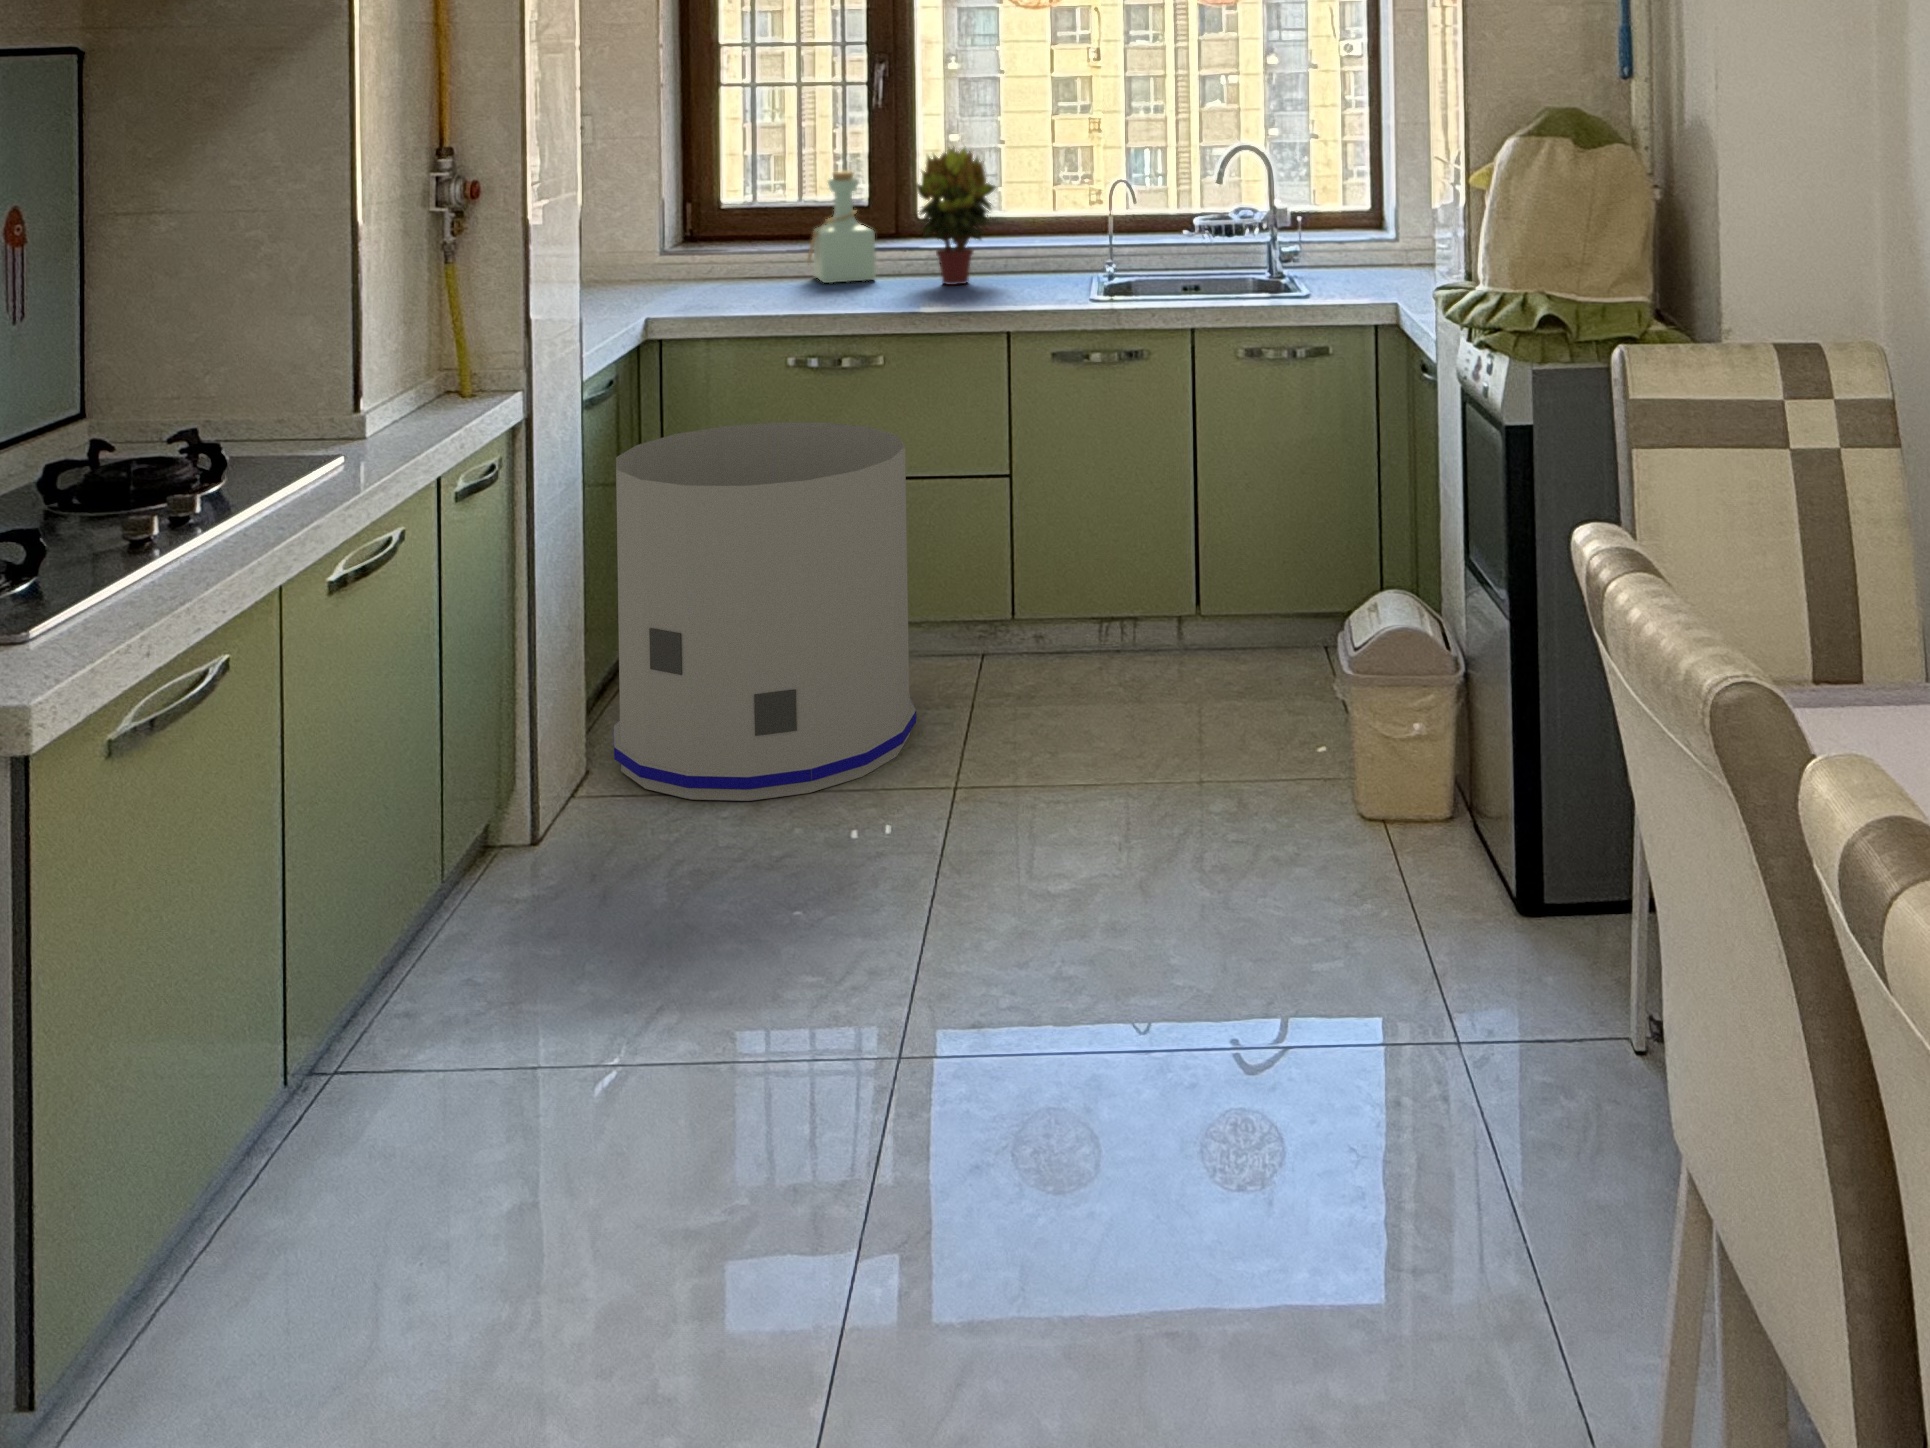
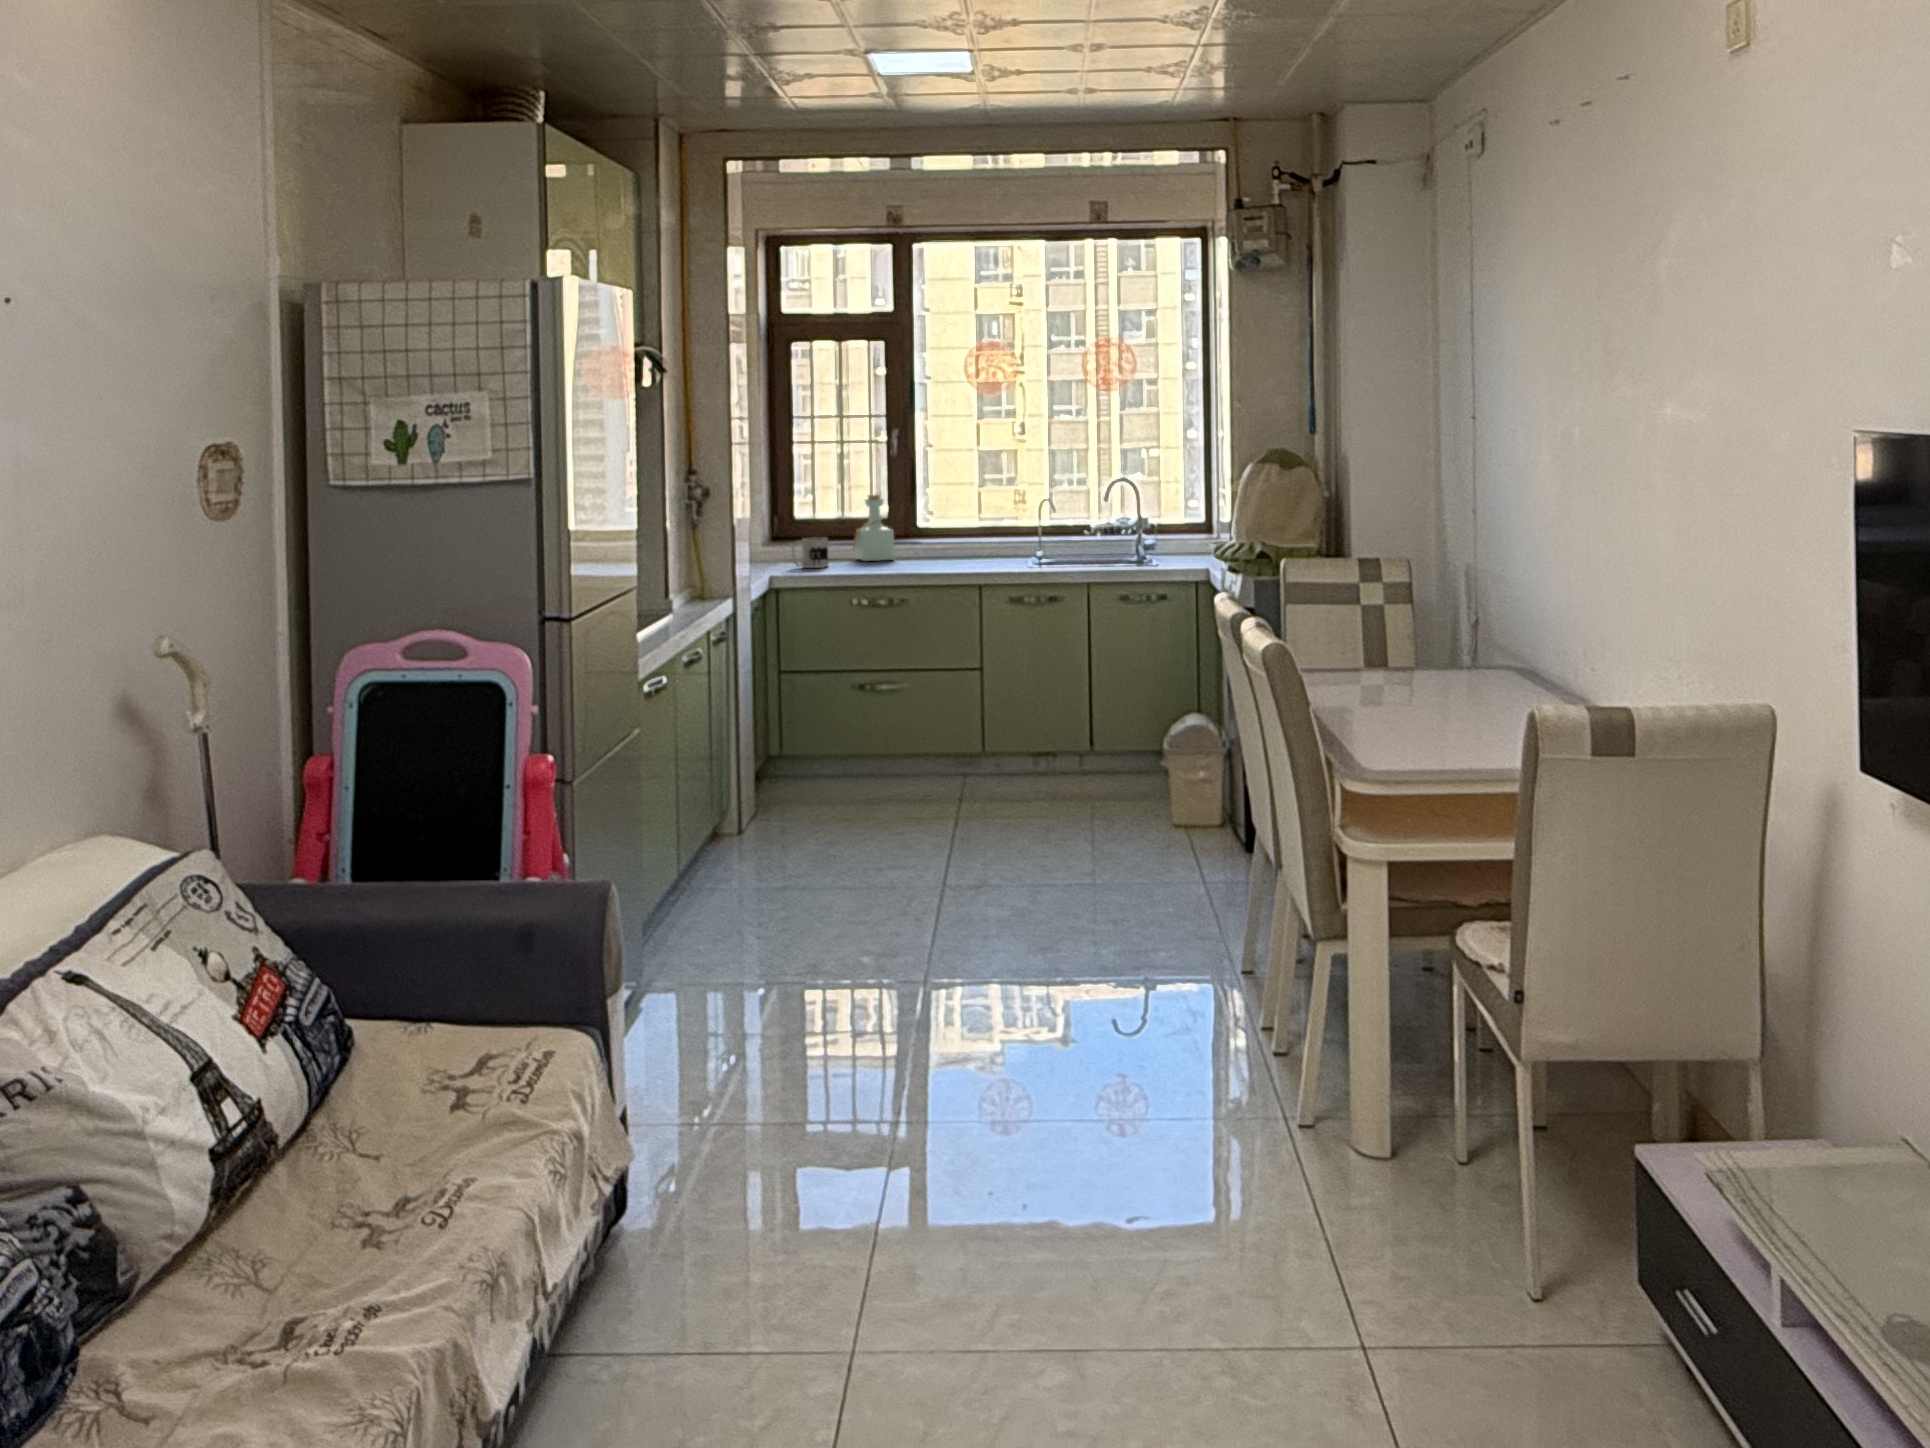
potted plant: present [914,148,996,285] -> none [917,479,971,561]
mug: none [698,244,761,298] -> present [792,537,828,568]
trash can: present [613,422,916,801] -> none [766,633,932,822]

